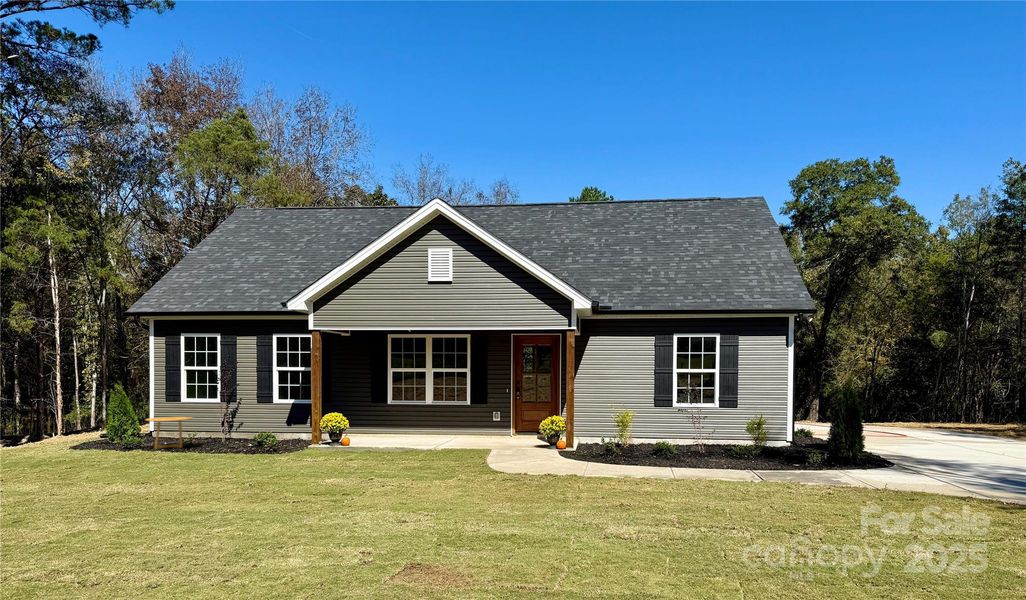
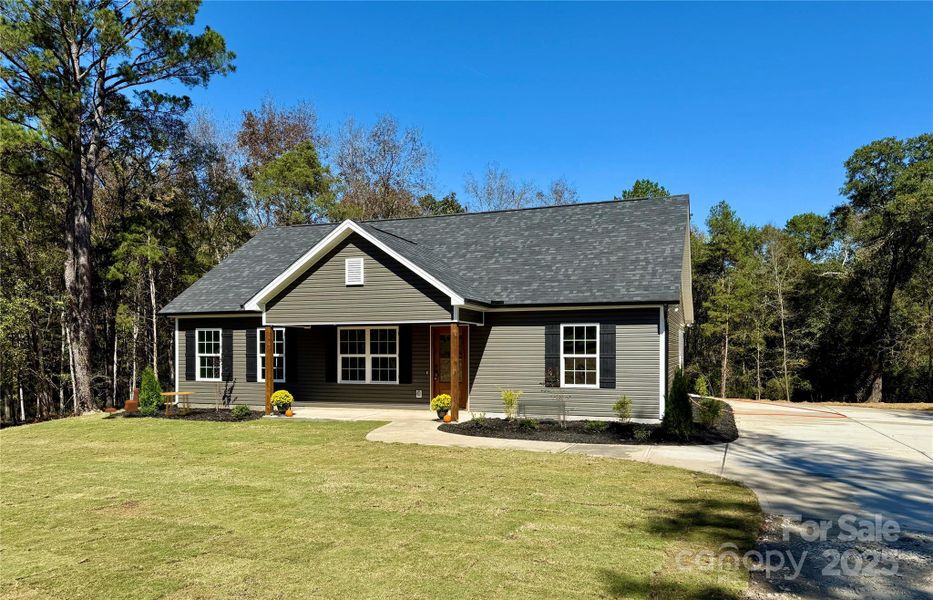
lounge chair: none [66,413,119,456] -> present [105,388,138,419]
storage bench: none [629,422,684,448] -> present [517,400,566,424]

